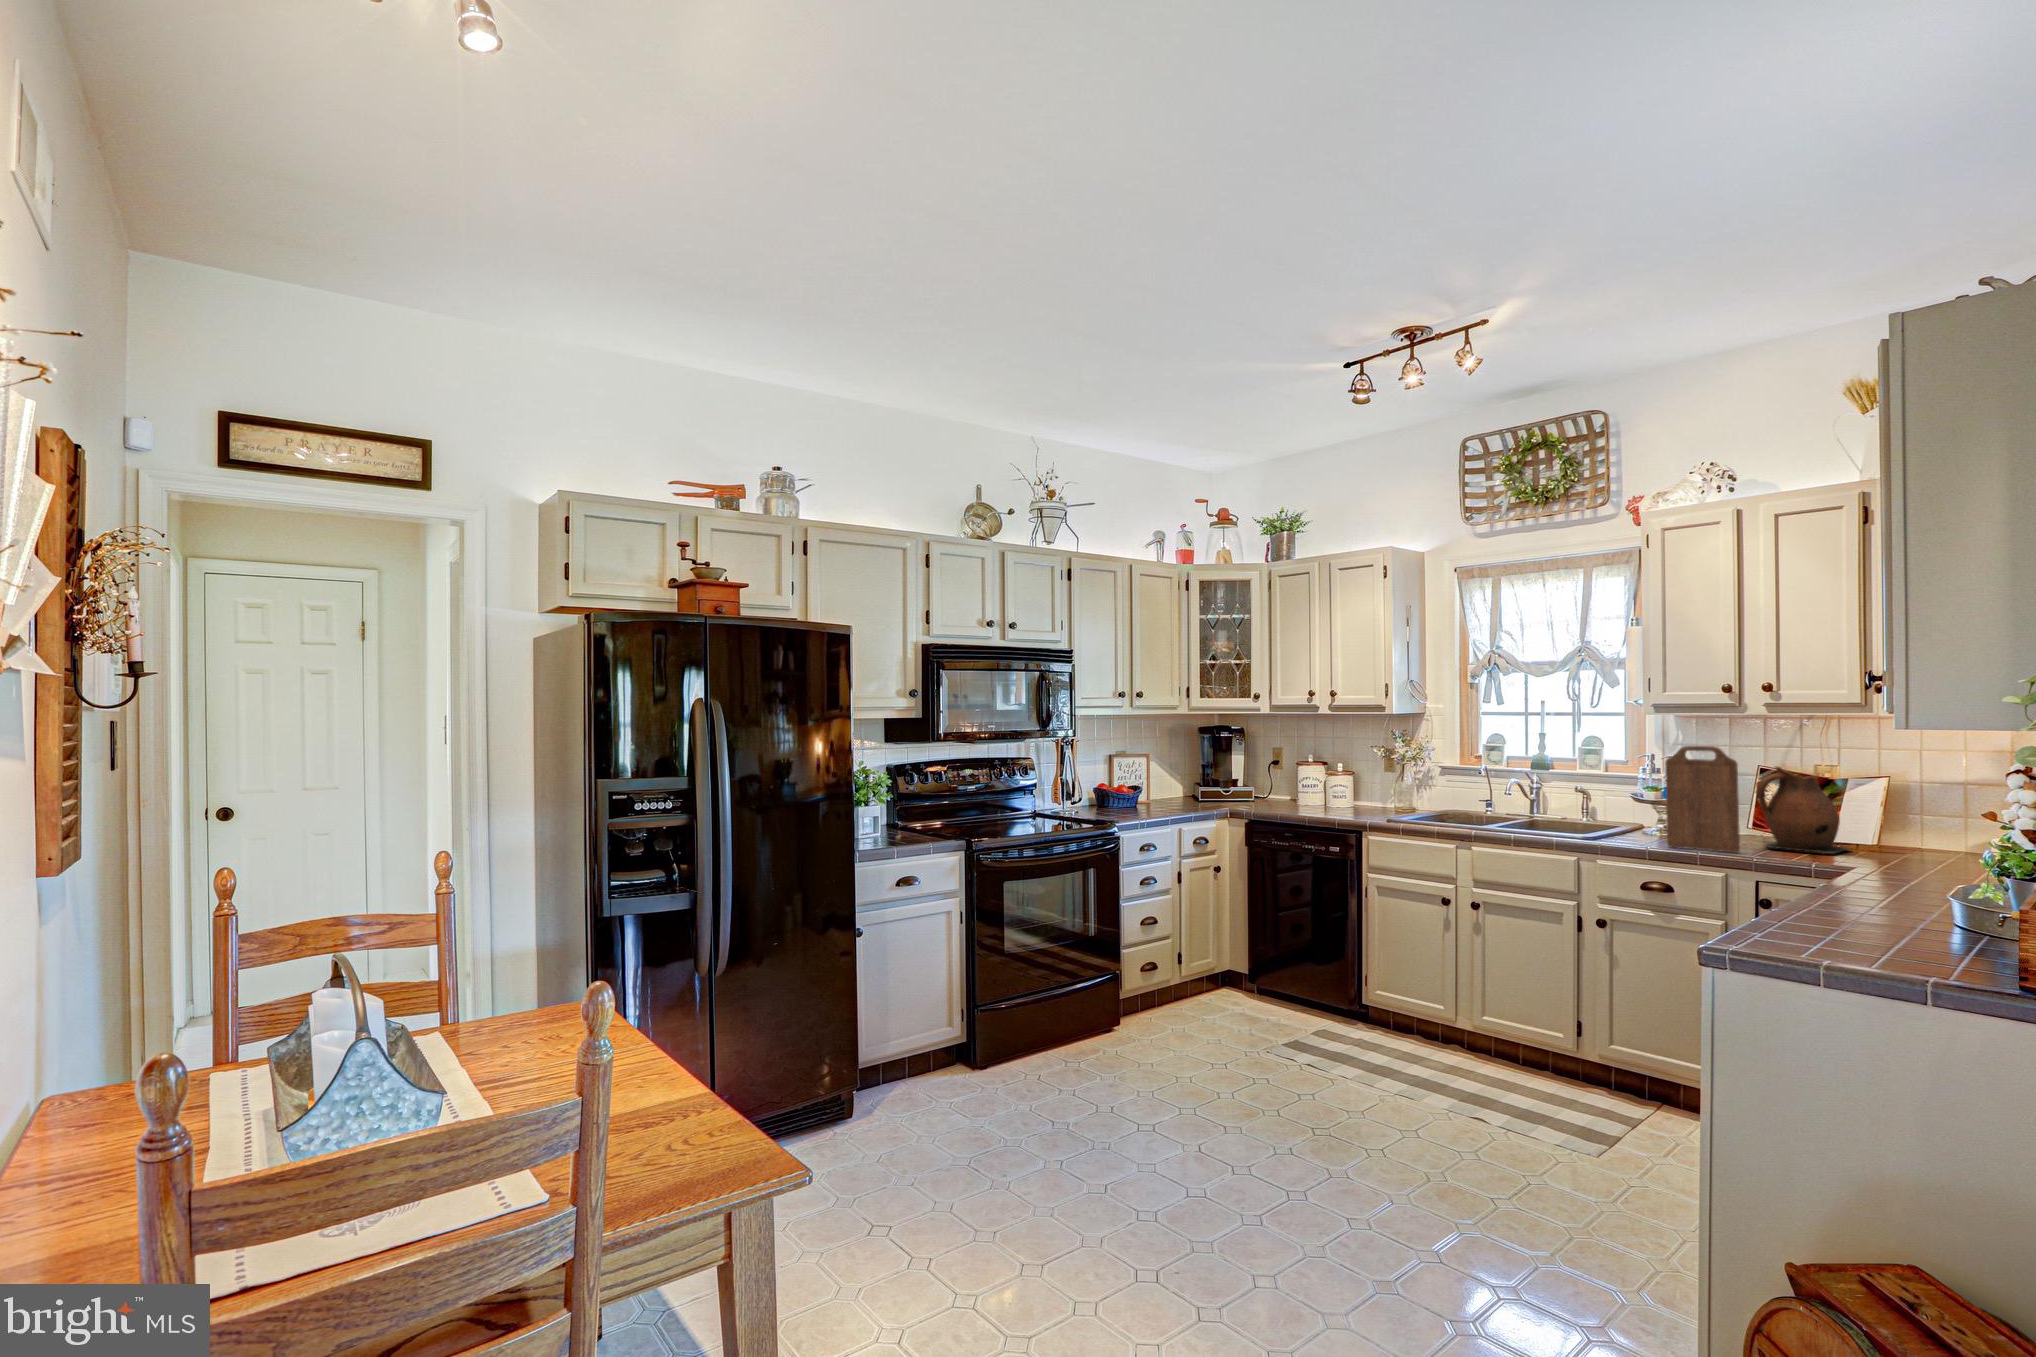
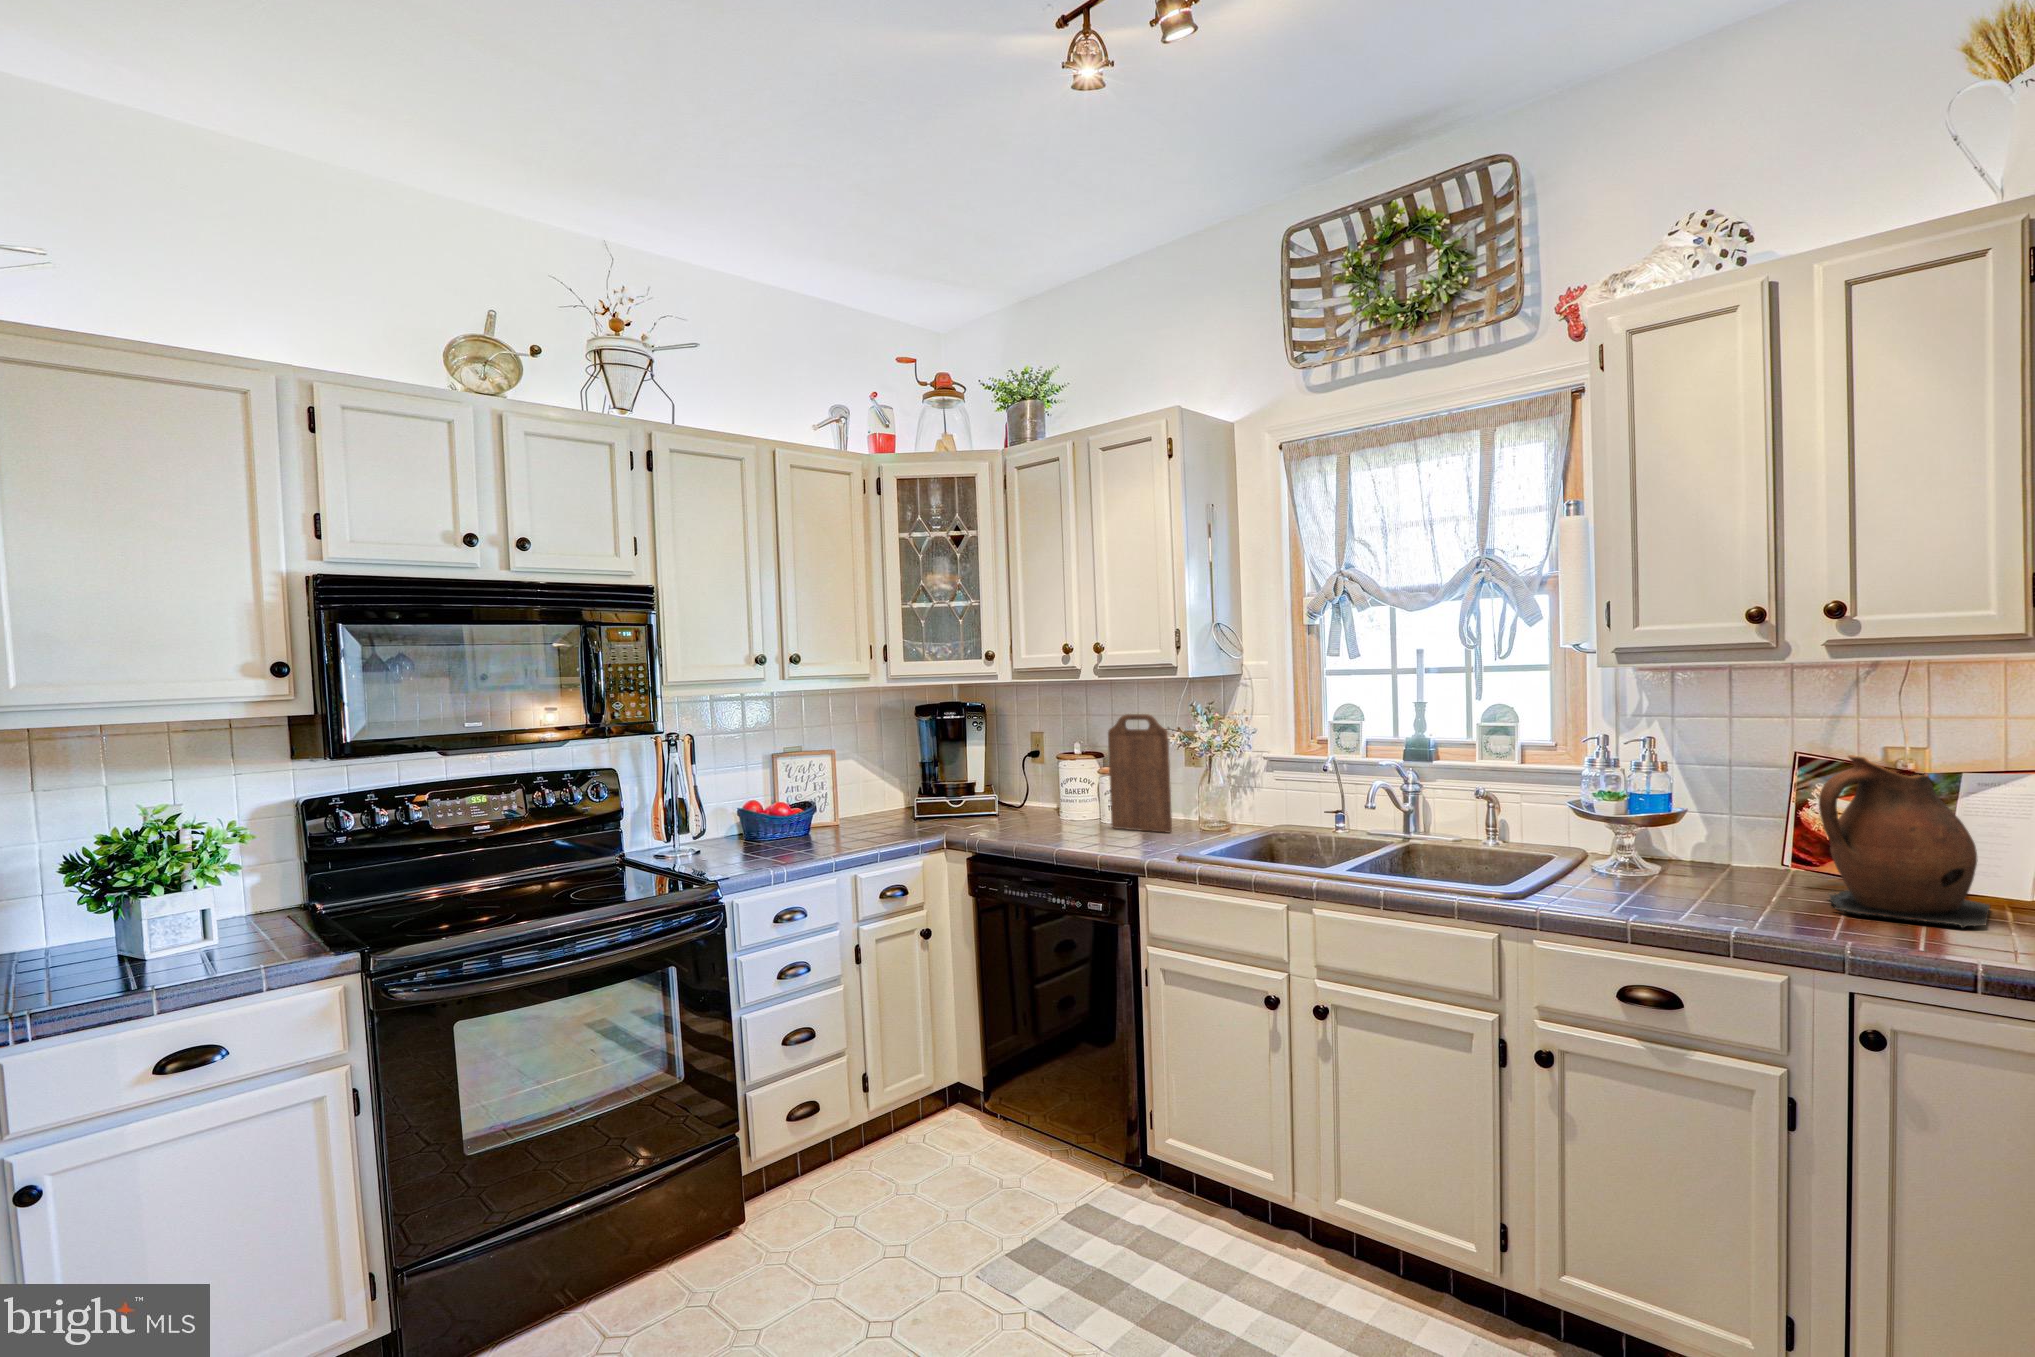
cutting board: present [1665,746,1740,853] -> present [1108,714,1172,833]

